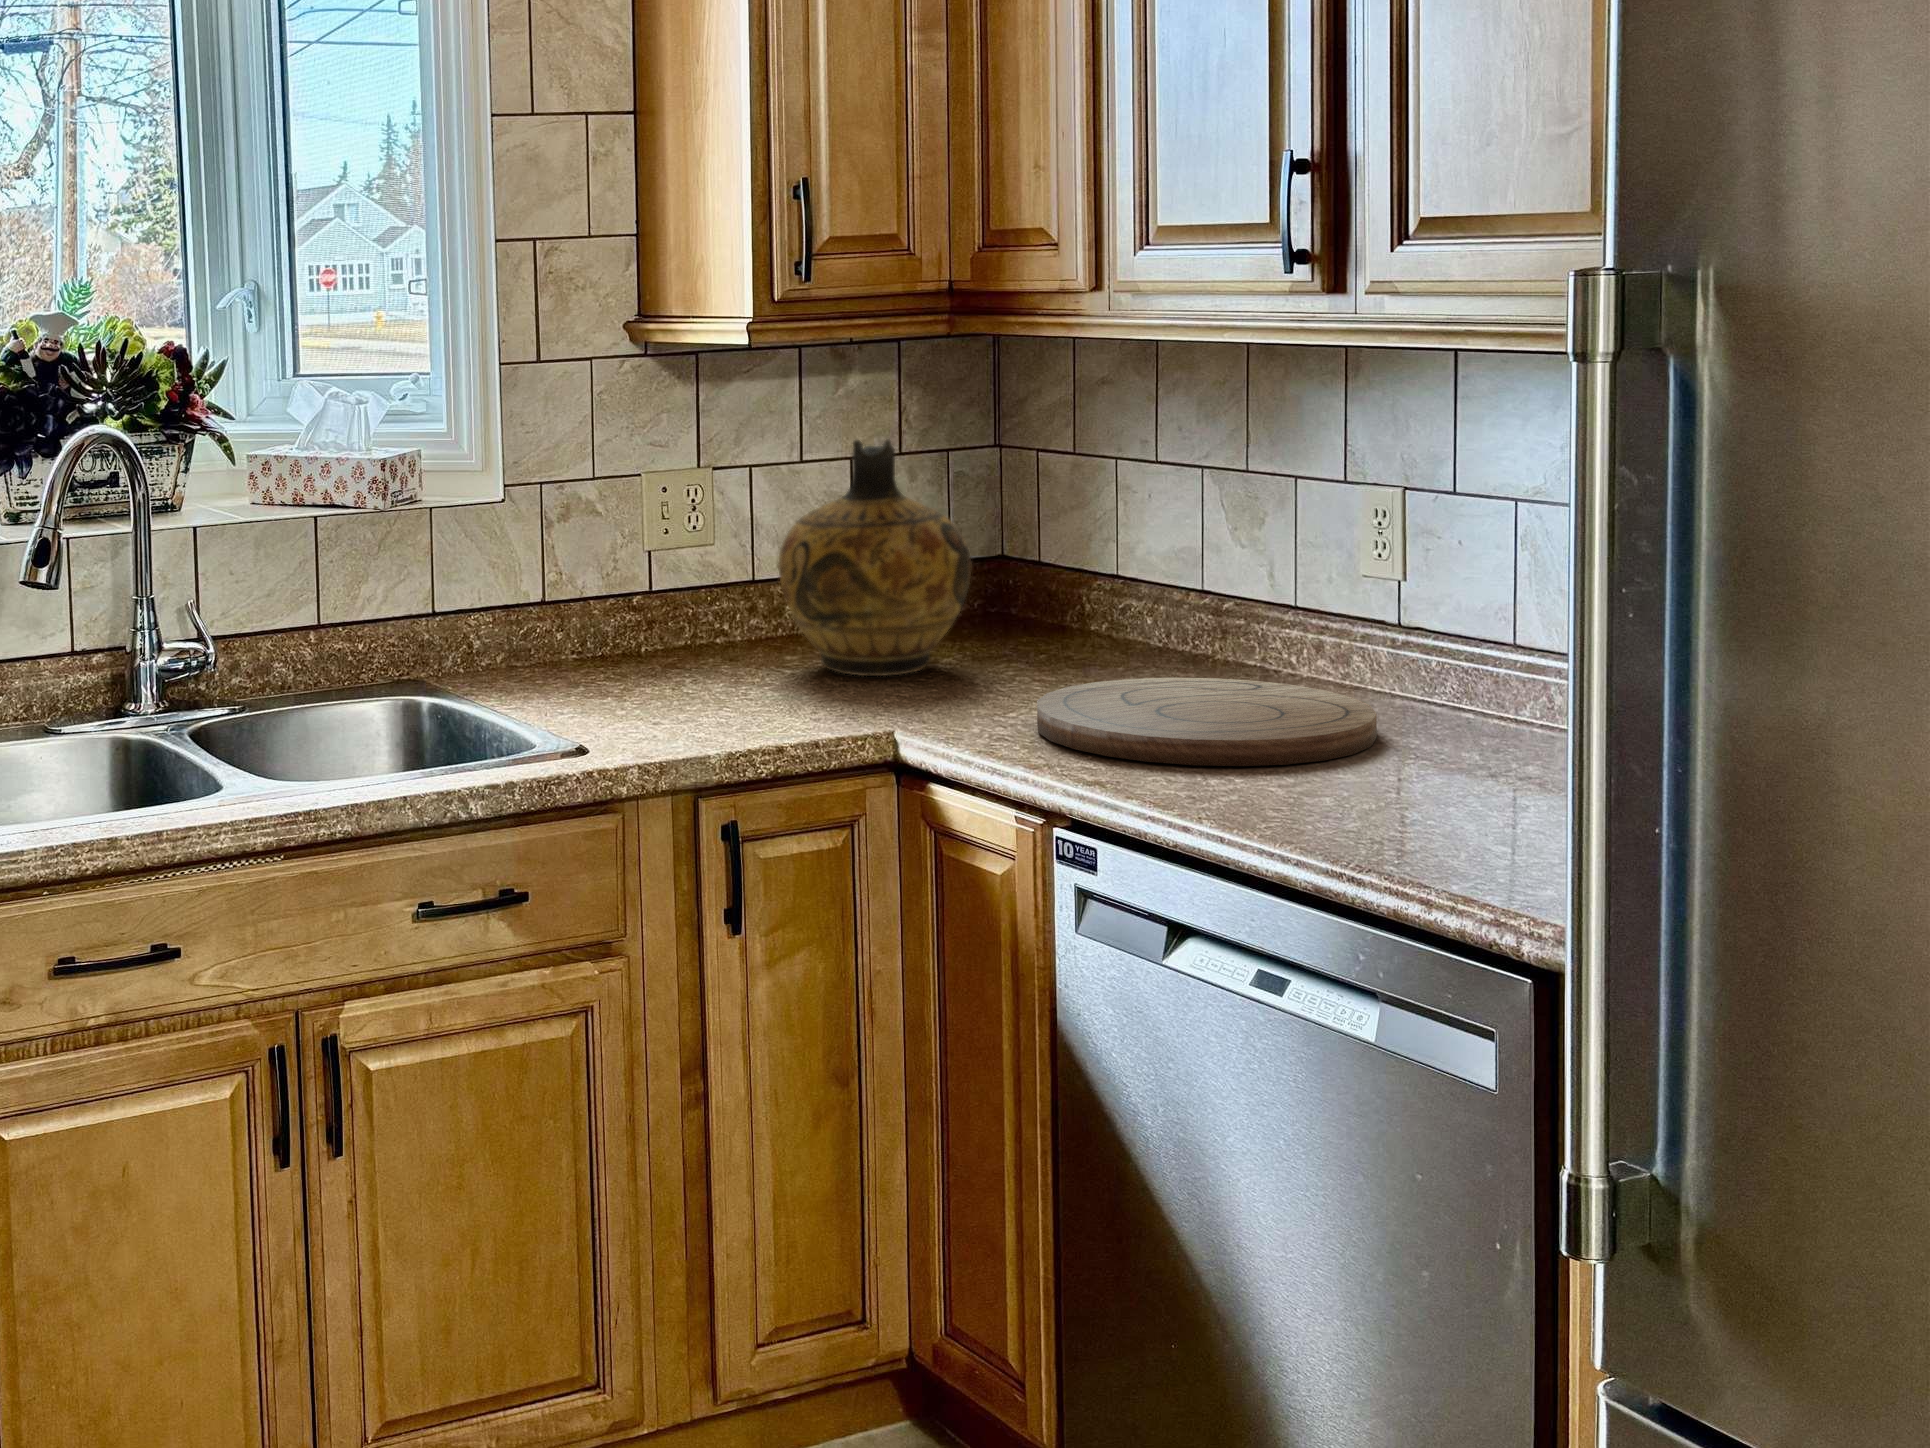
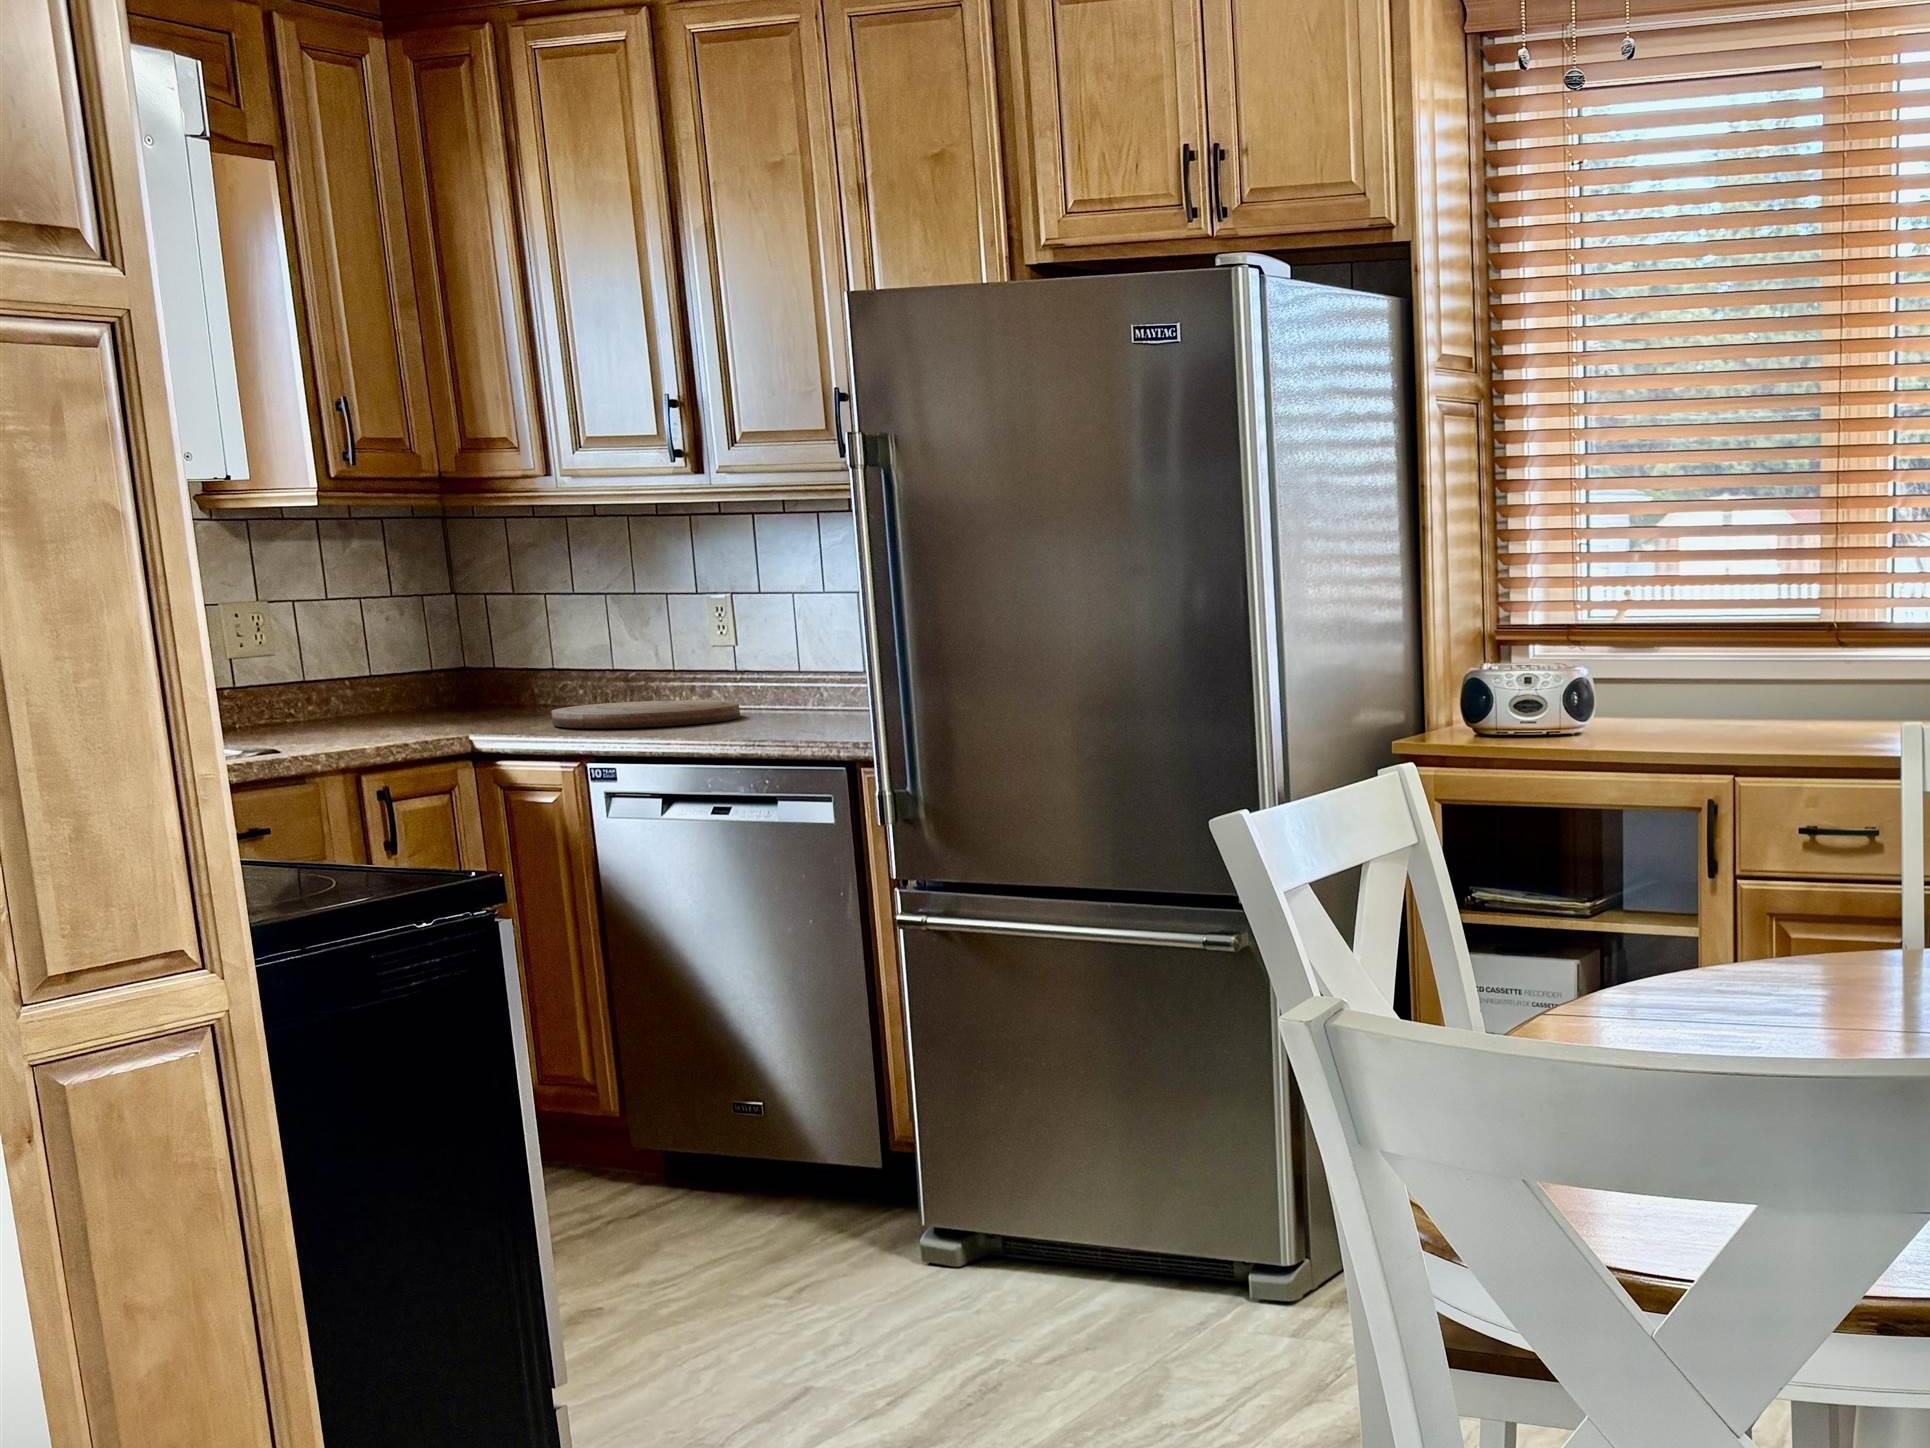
ceramic jug: present [778,440,971,676] -> none [344,571,477,723]

